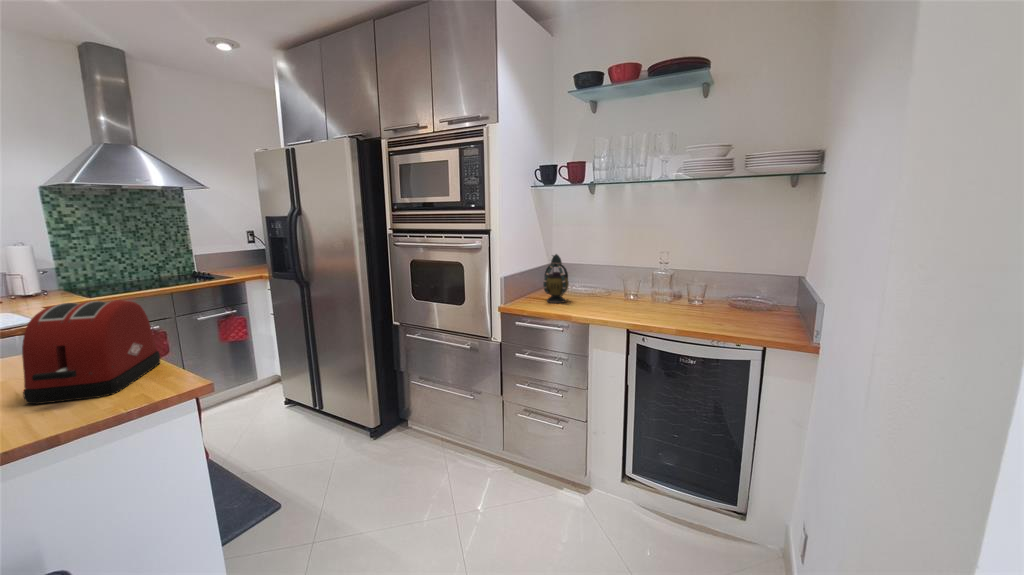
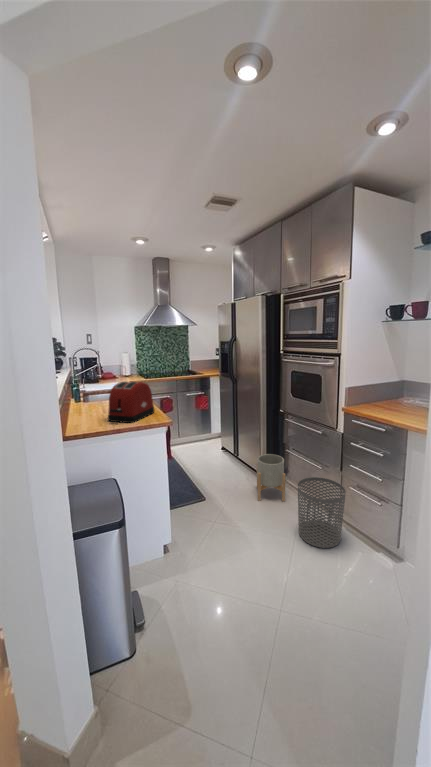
teapot: present [543,254,569,303] -> none [380,374,405,412]
planter: none [367,393,420,472] -> present [257,454,286,502]
waste bin: none [449,409,515,511] -> present [298,477,346,548]

